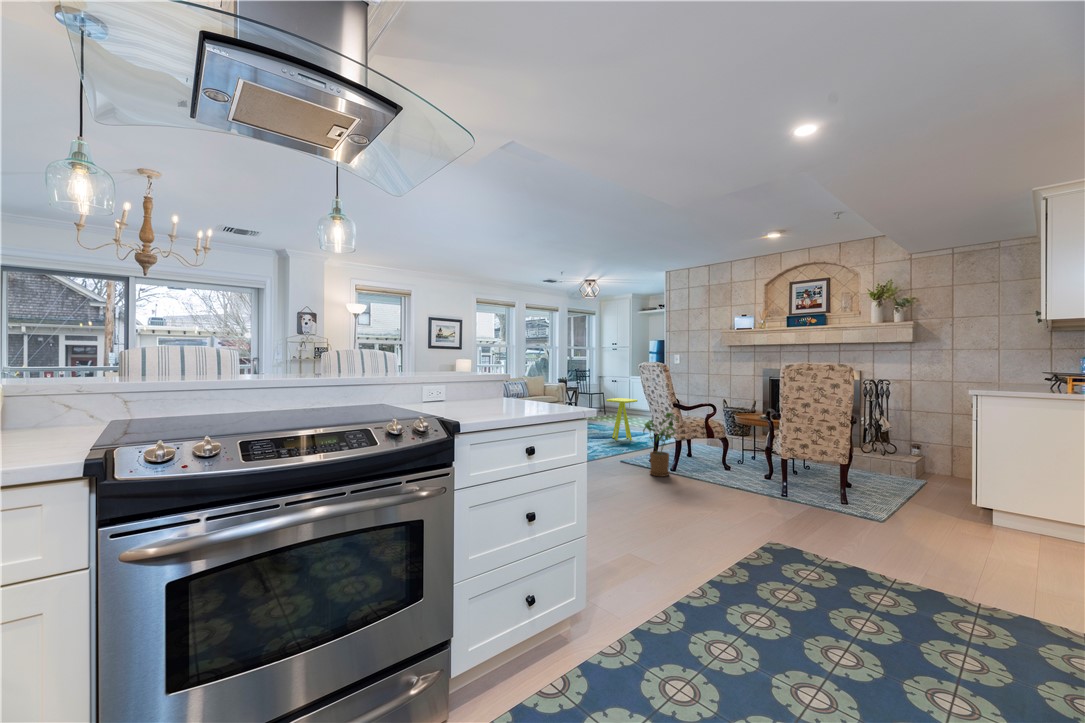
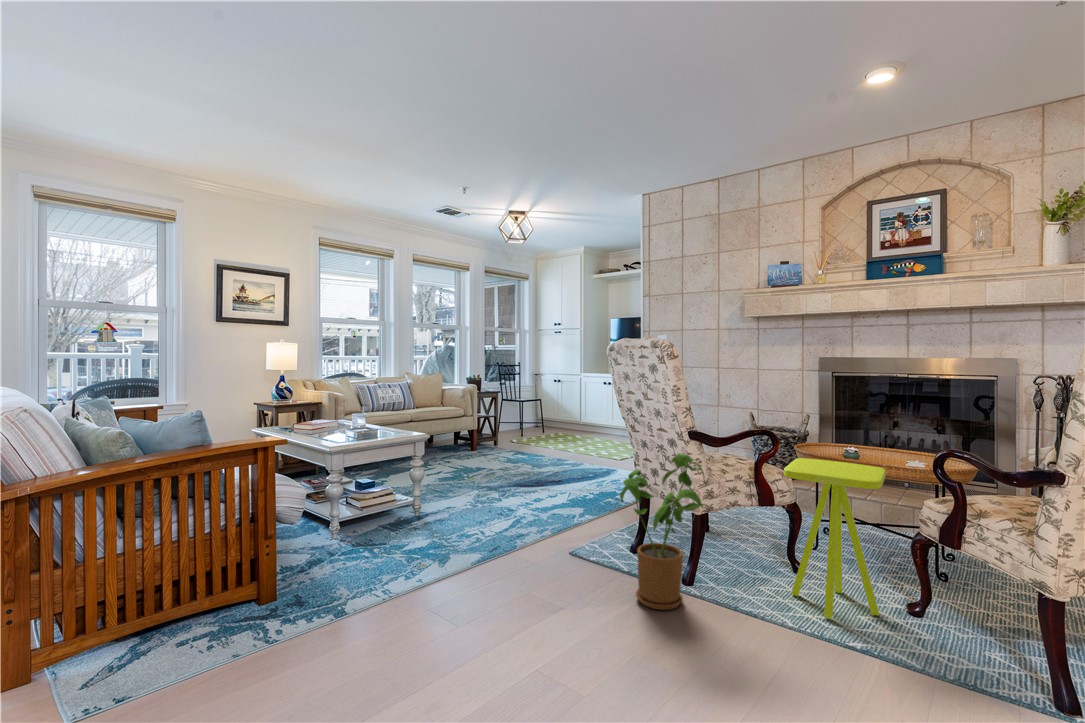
side table: present [607,398,638,440] -> present [784,458,886,619]

